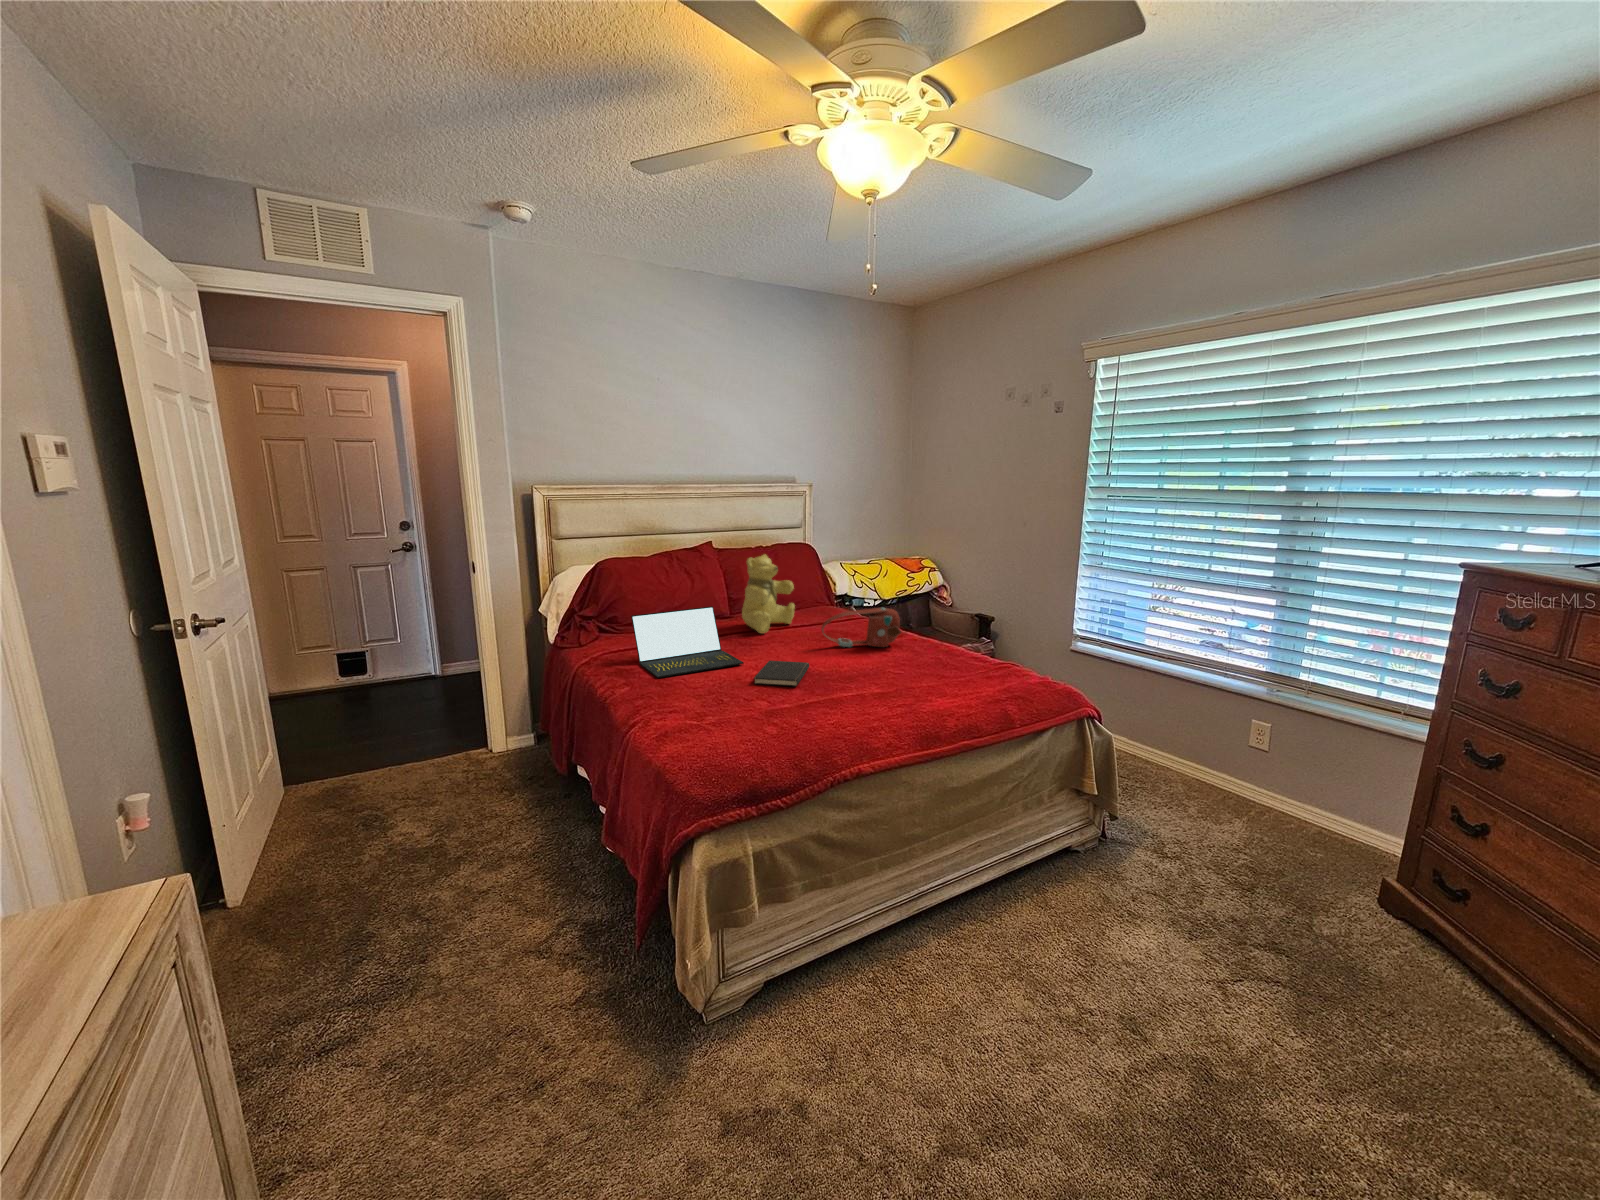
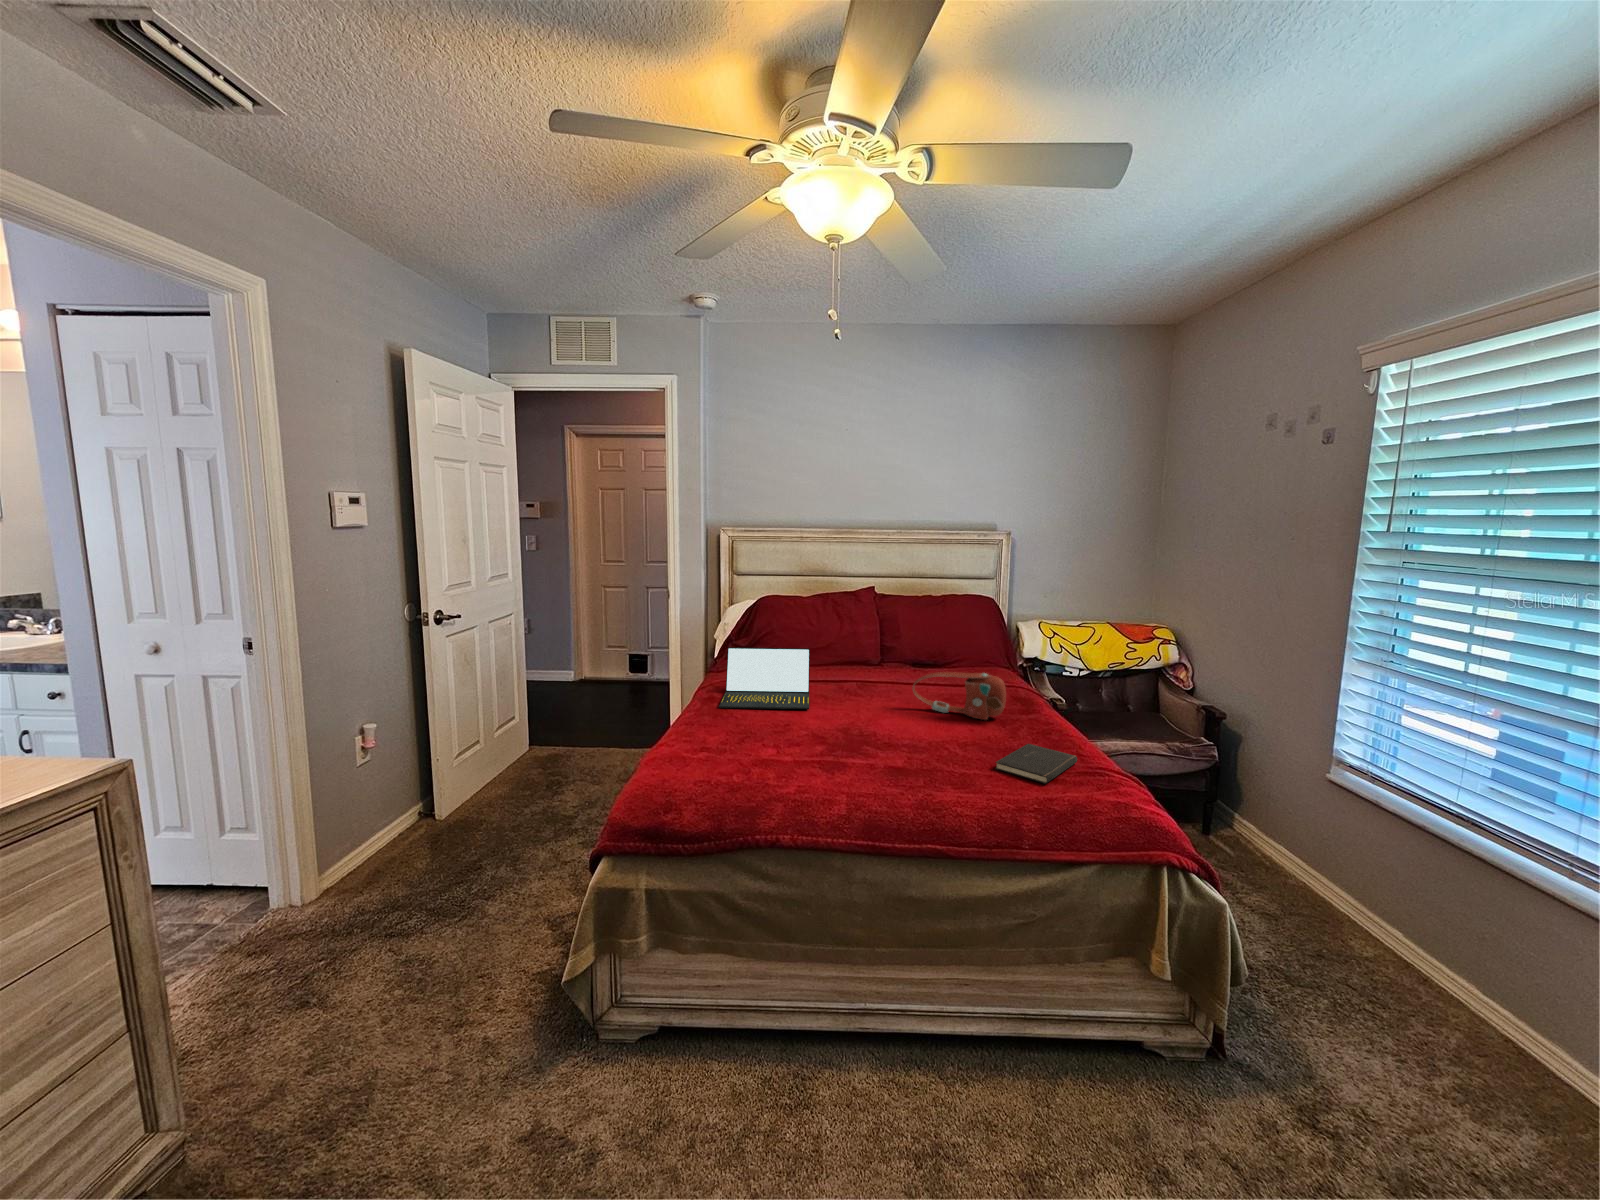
teddy bear: present [742,555,795,633] -> none [867,603,927,684]
hardcover book: present [754,661,809,686] -> present [995,744,1077,784]

